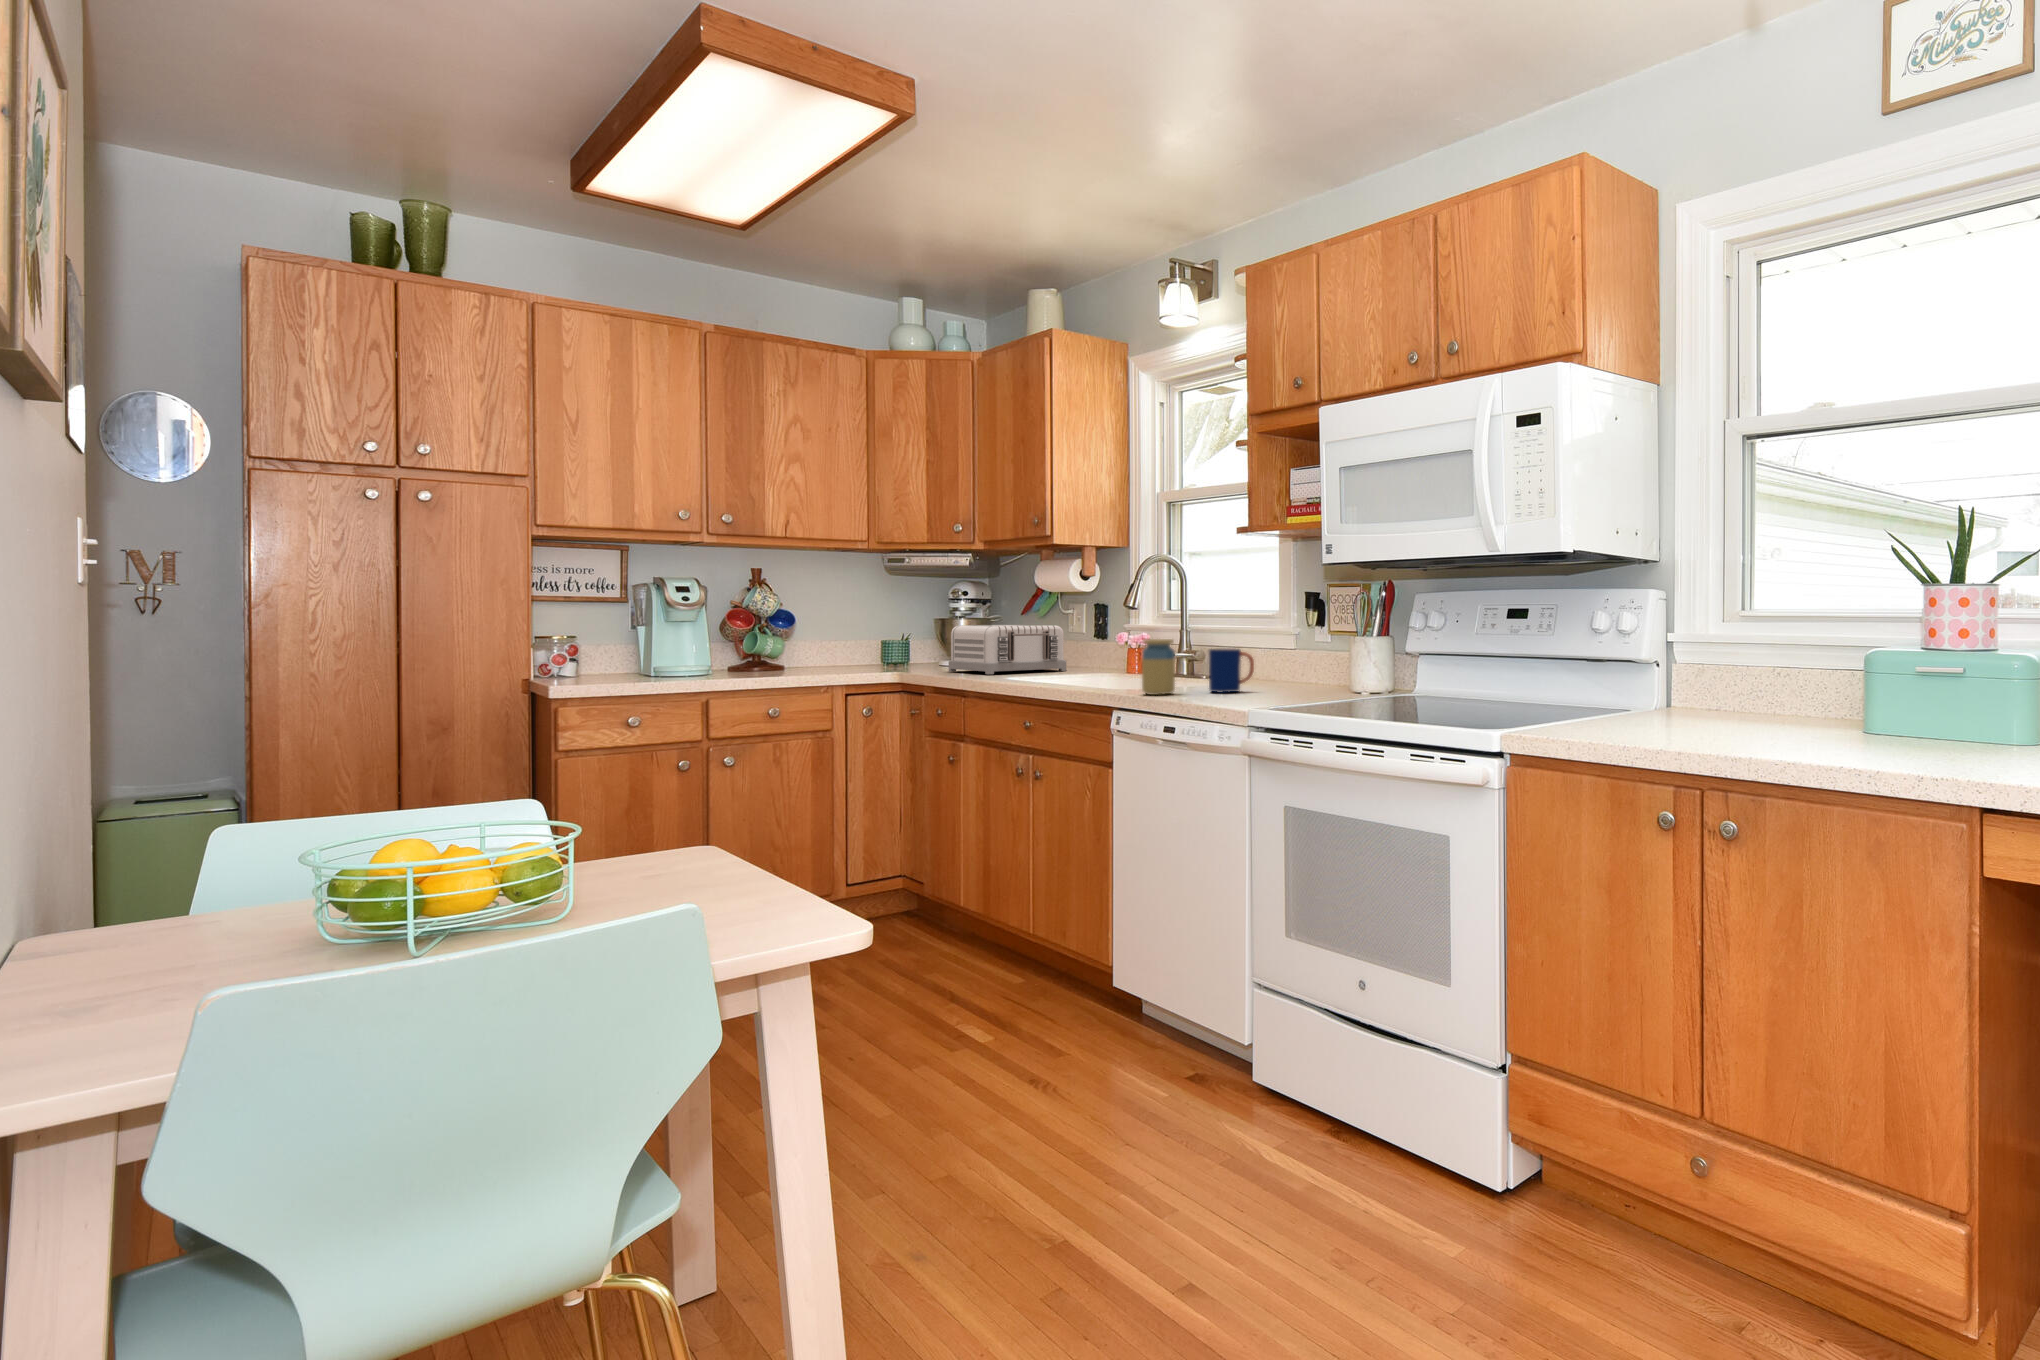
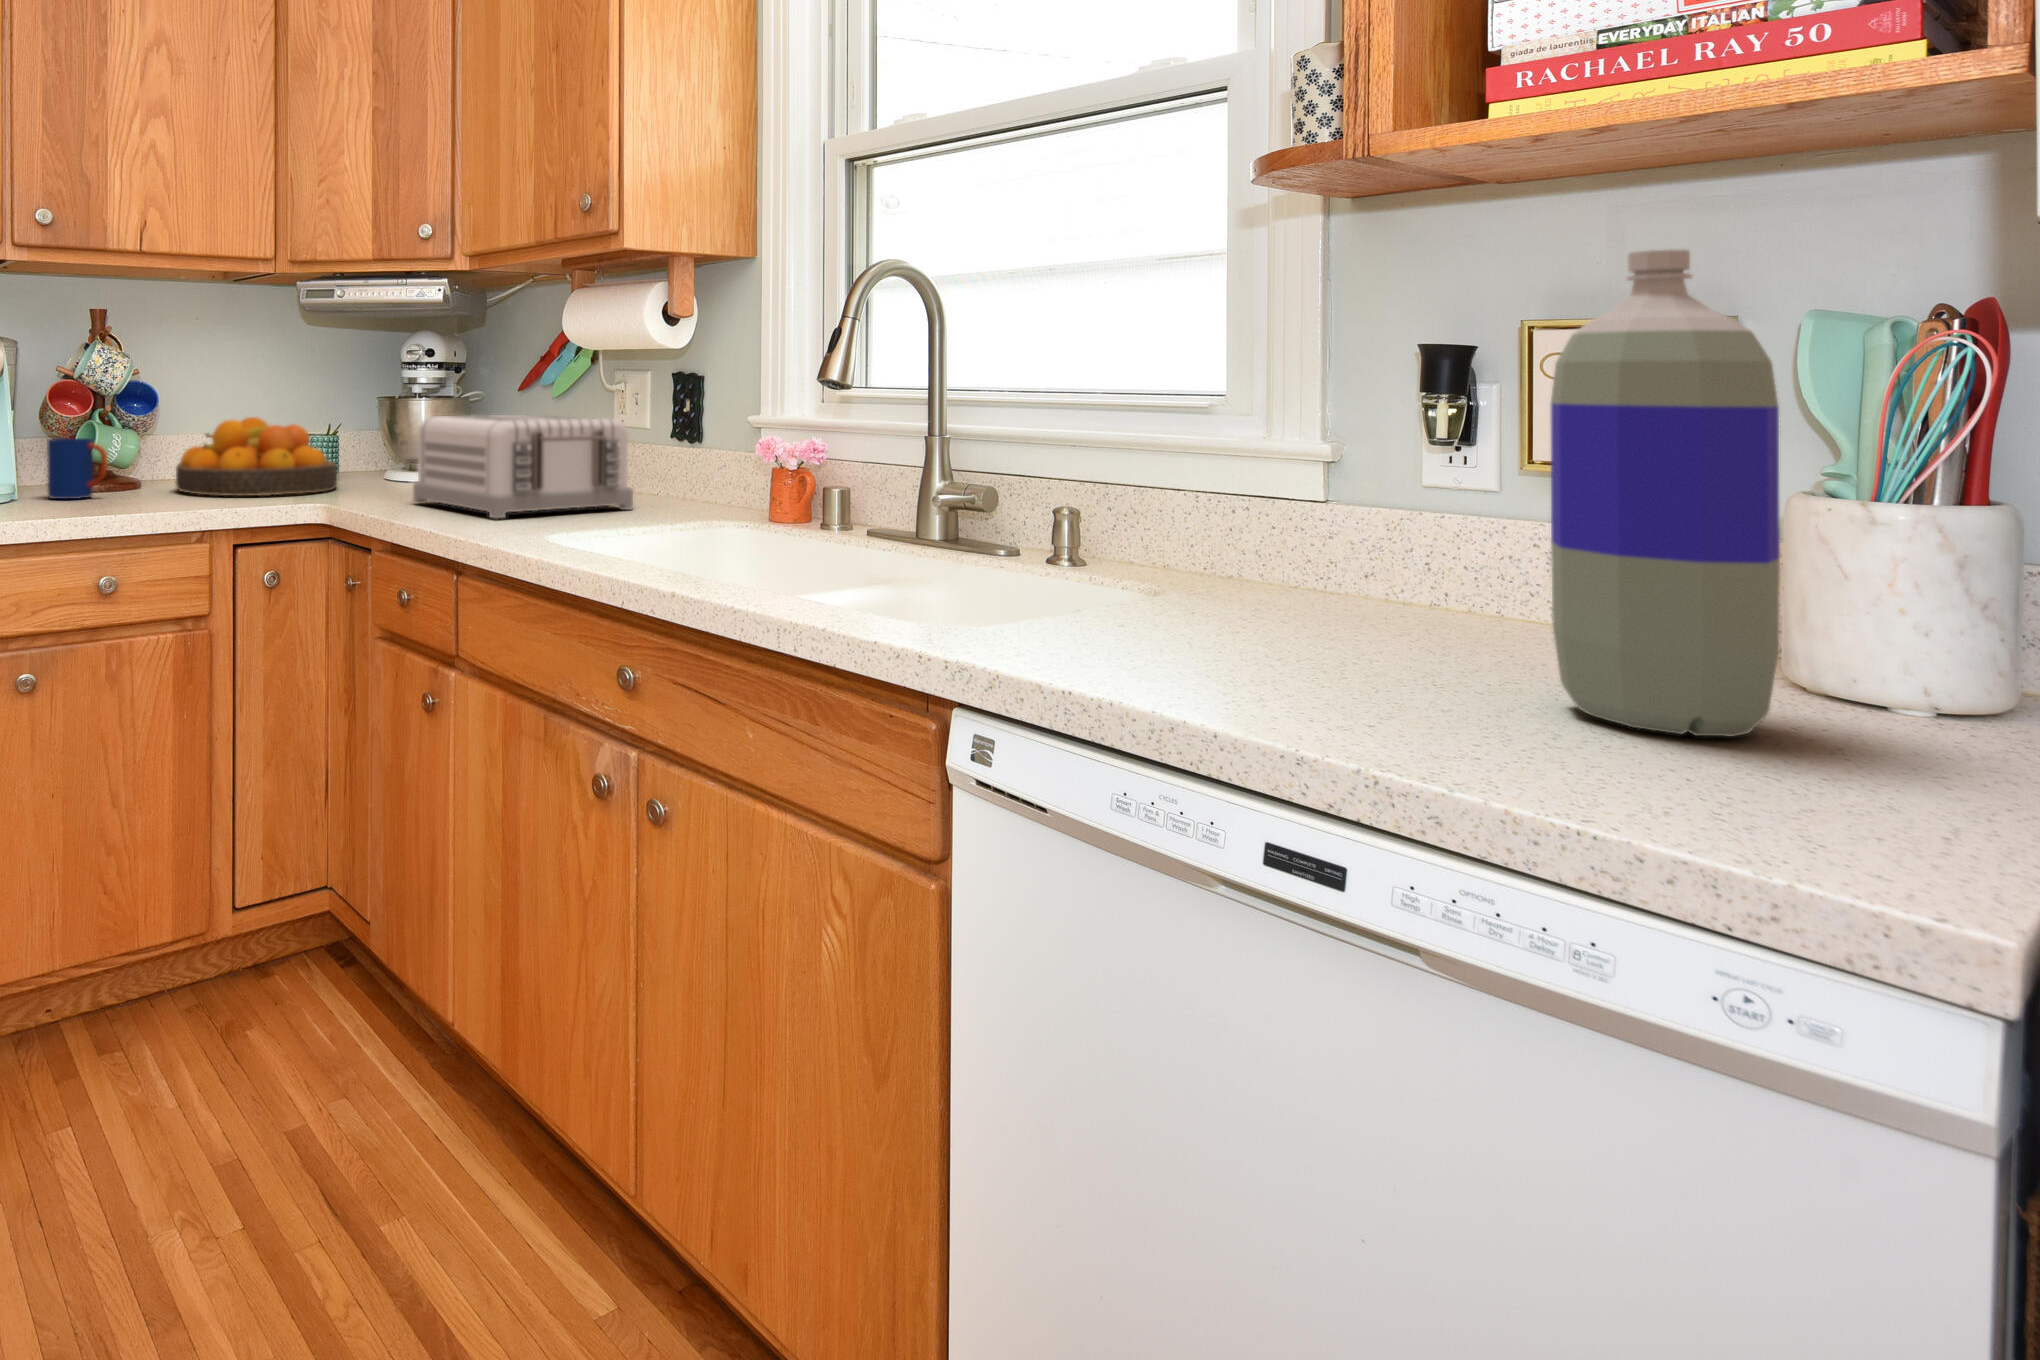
bottle: none [1265,565,1313,697] -> present [1551,250,1780,736]
fruit bowl: none [807,629,907,671] -> present [175,417,337,496]
jar: present [1142,639,1175,695] -> none [1043,491,1155,674]
mug: present [1209,649,1254,693] -> present [47,438,107,499]

